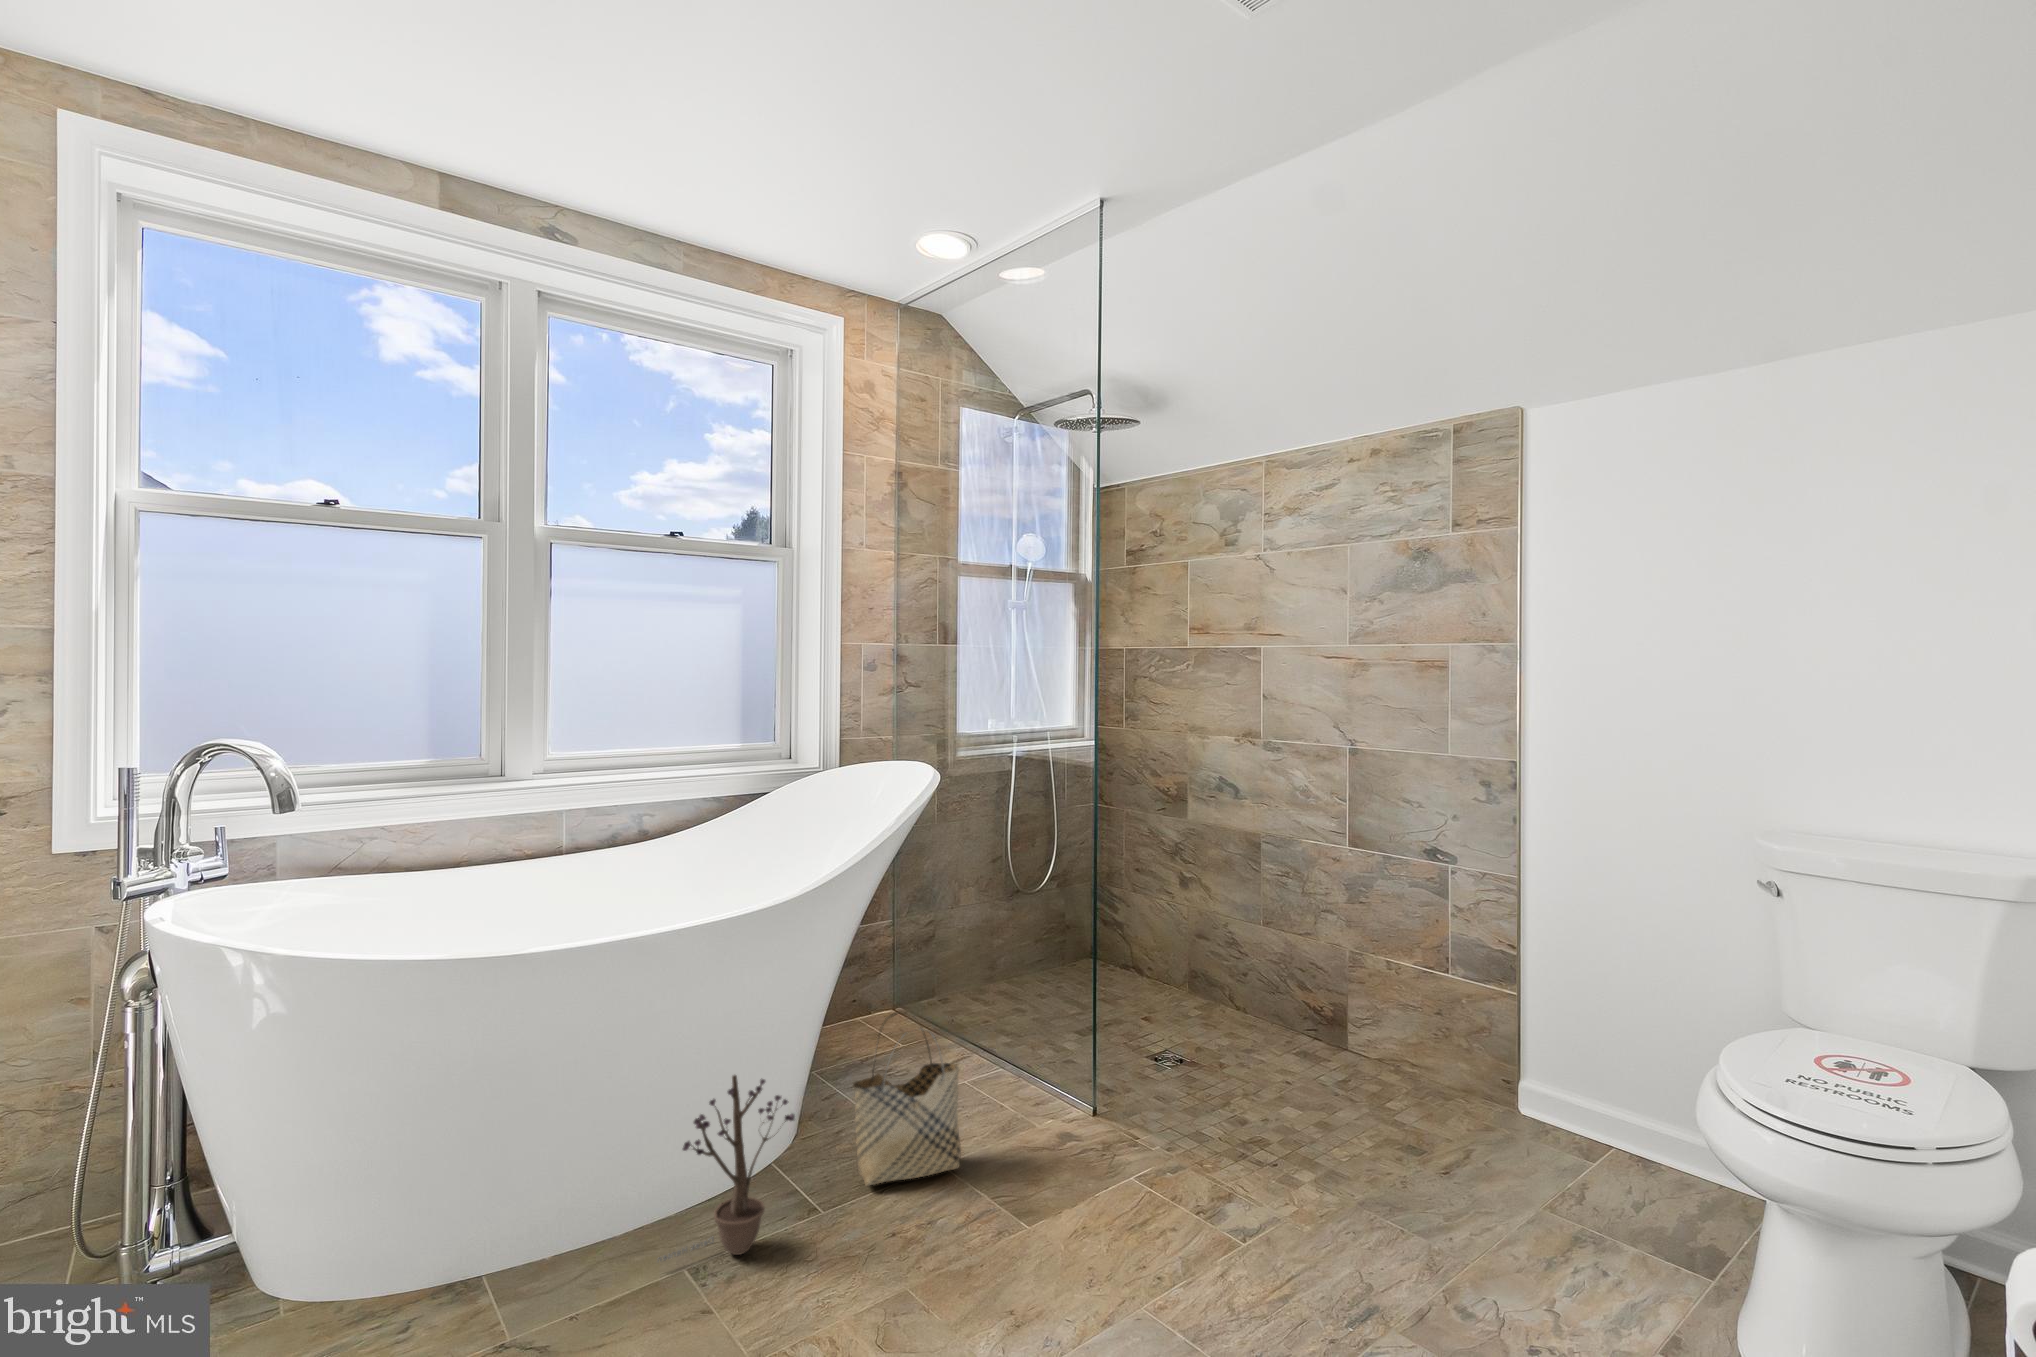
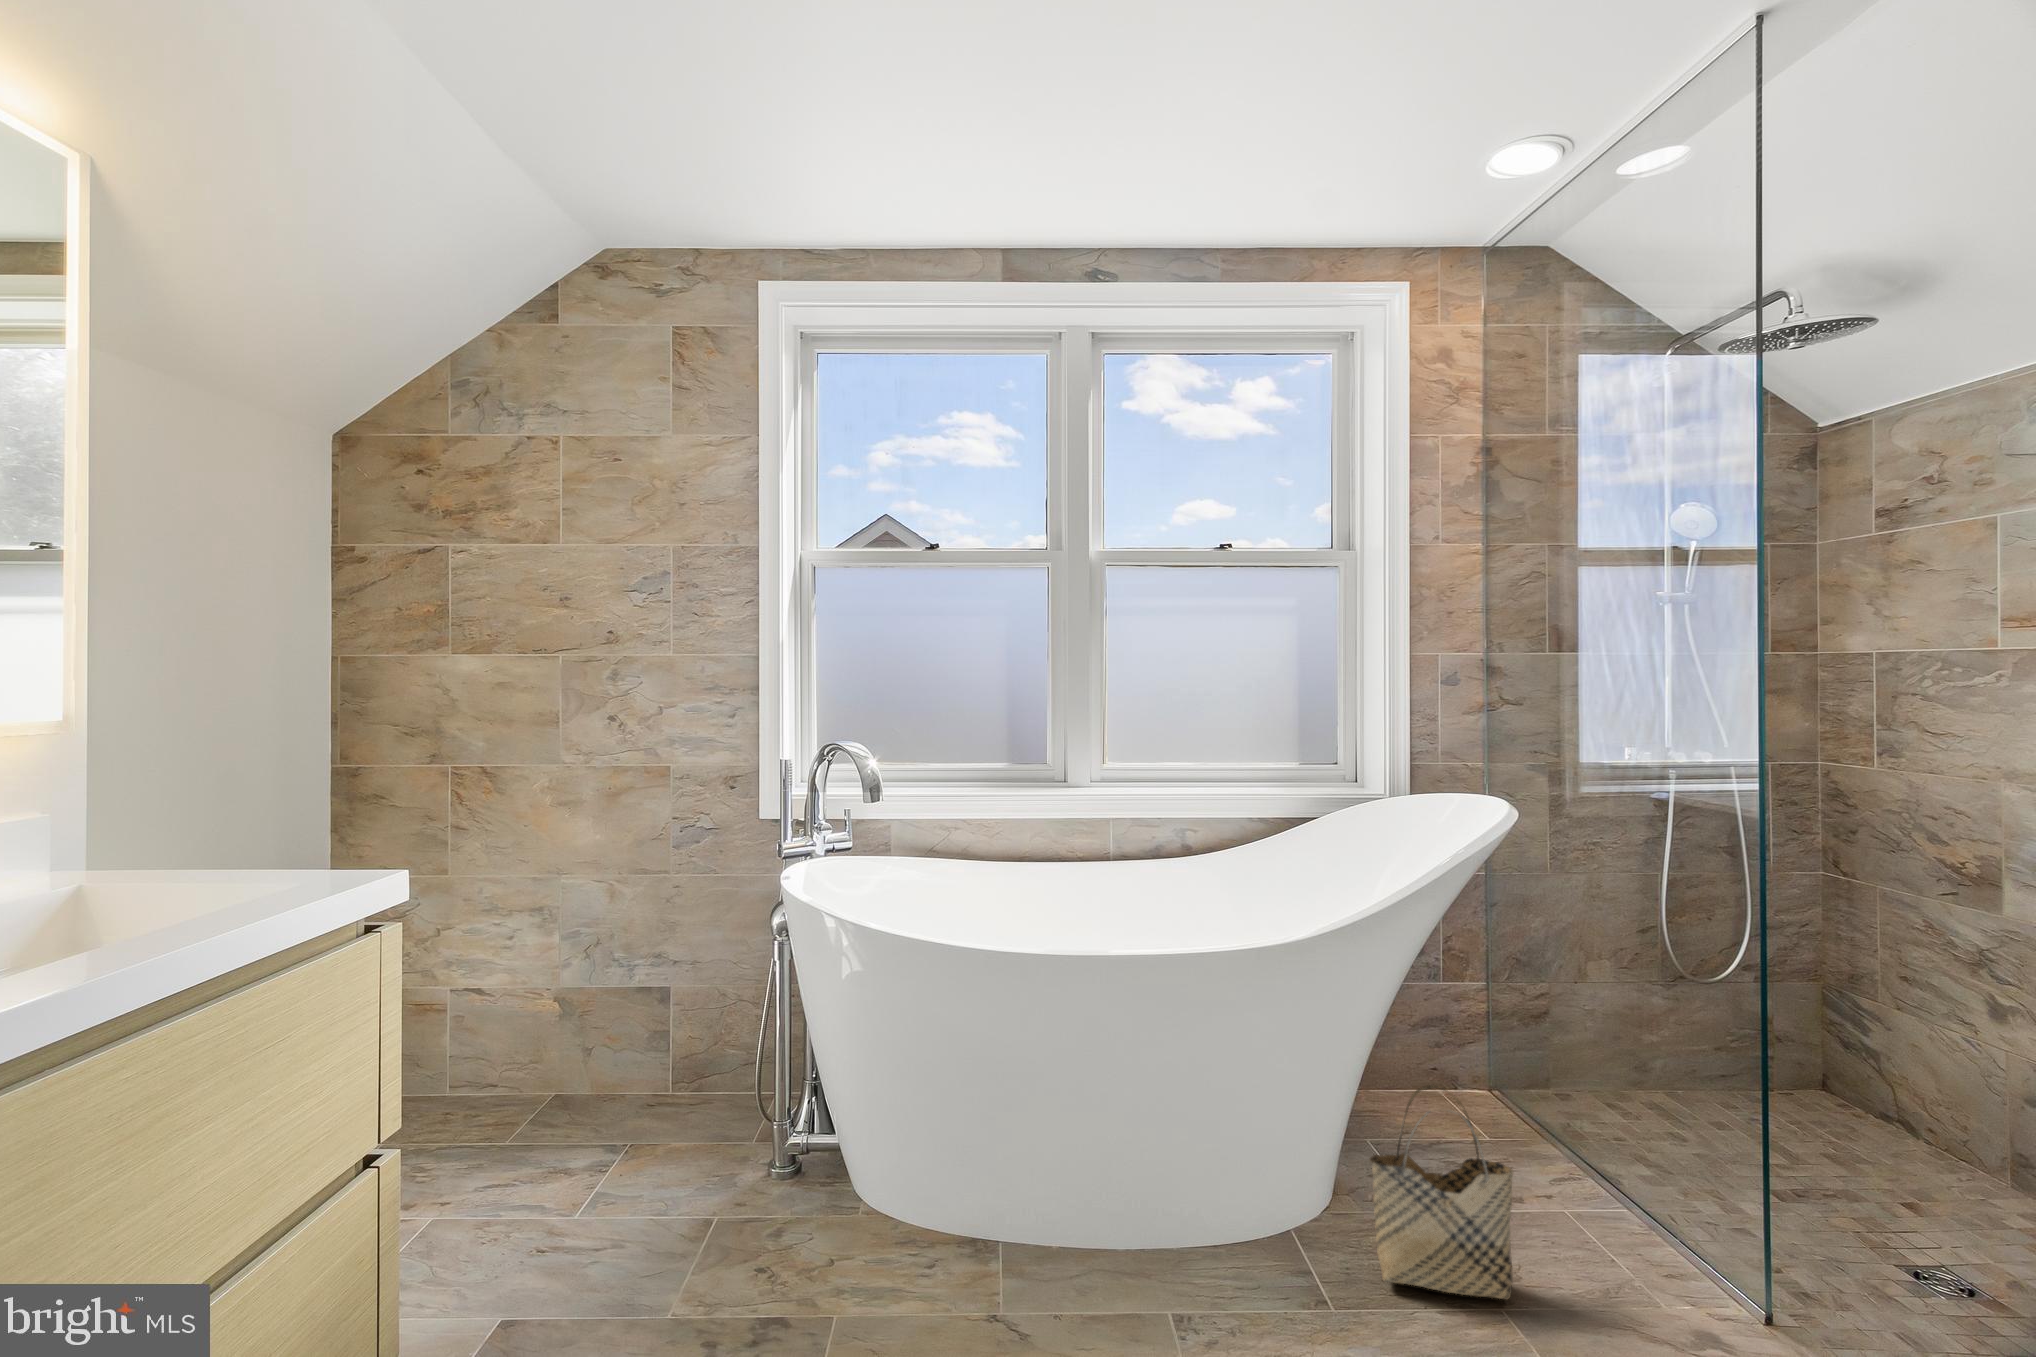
decorative plant: present [658,1075,795,1261] -> none [1141,1109,1285,1307]

